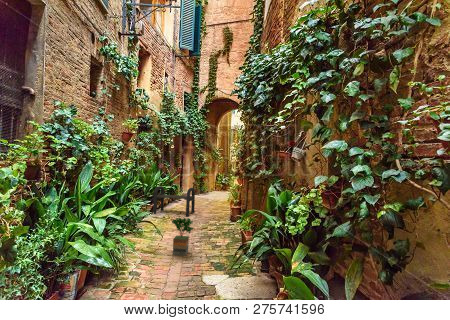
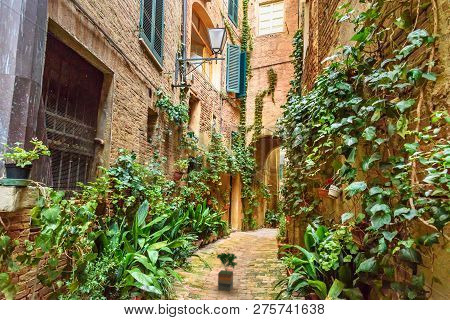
bench: present [153,186,195,217] -> none [202,222,242,253]

